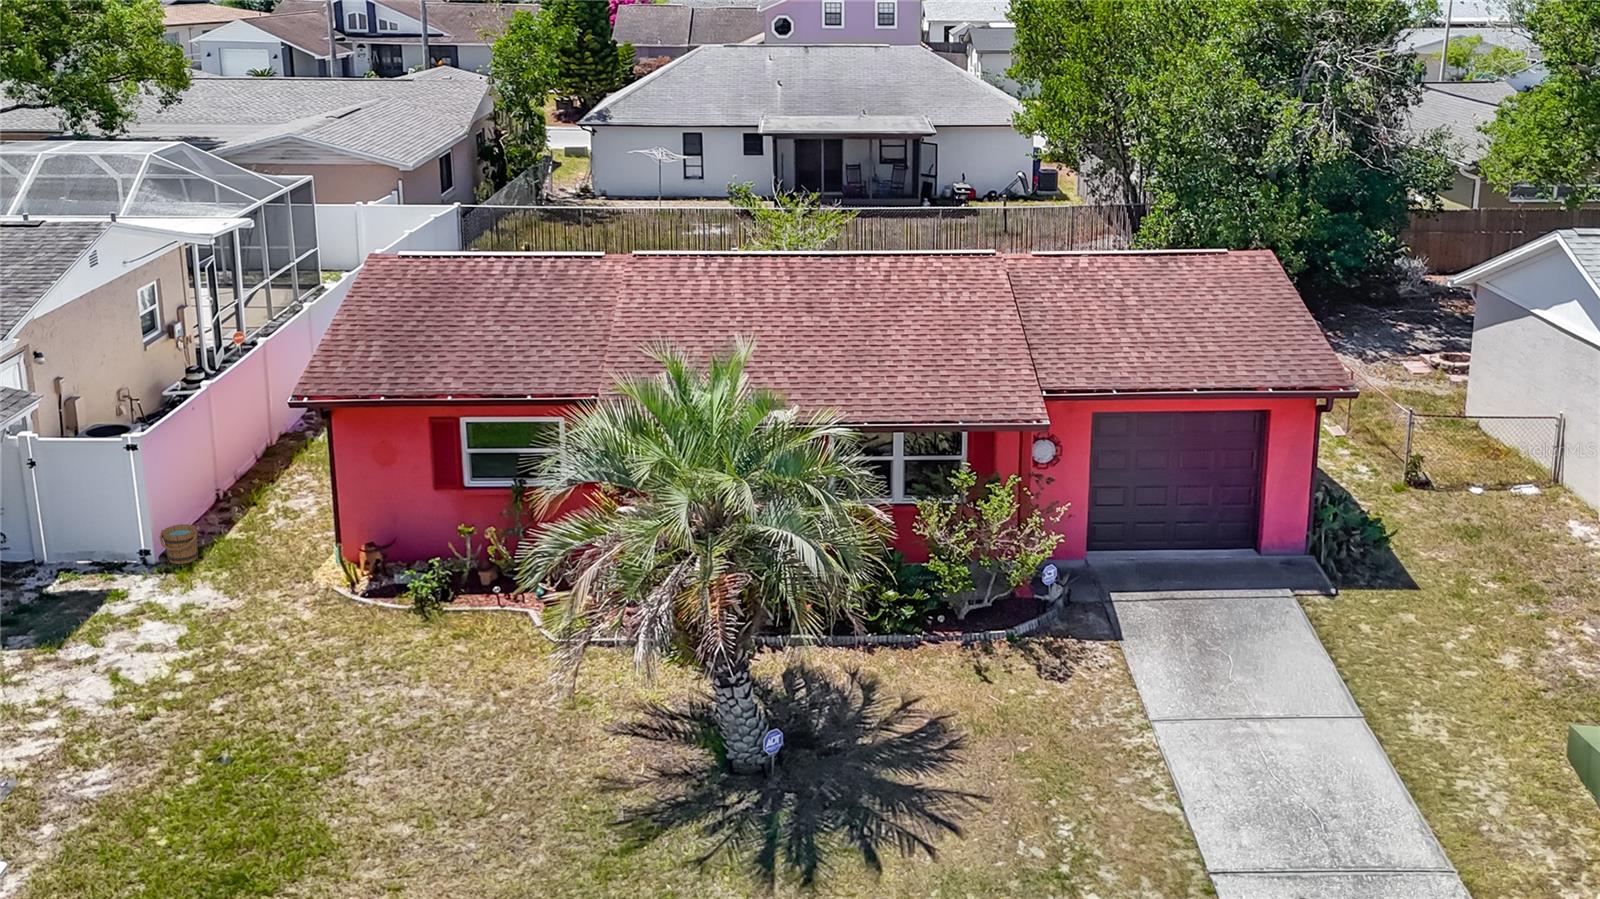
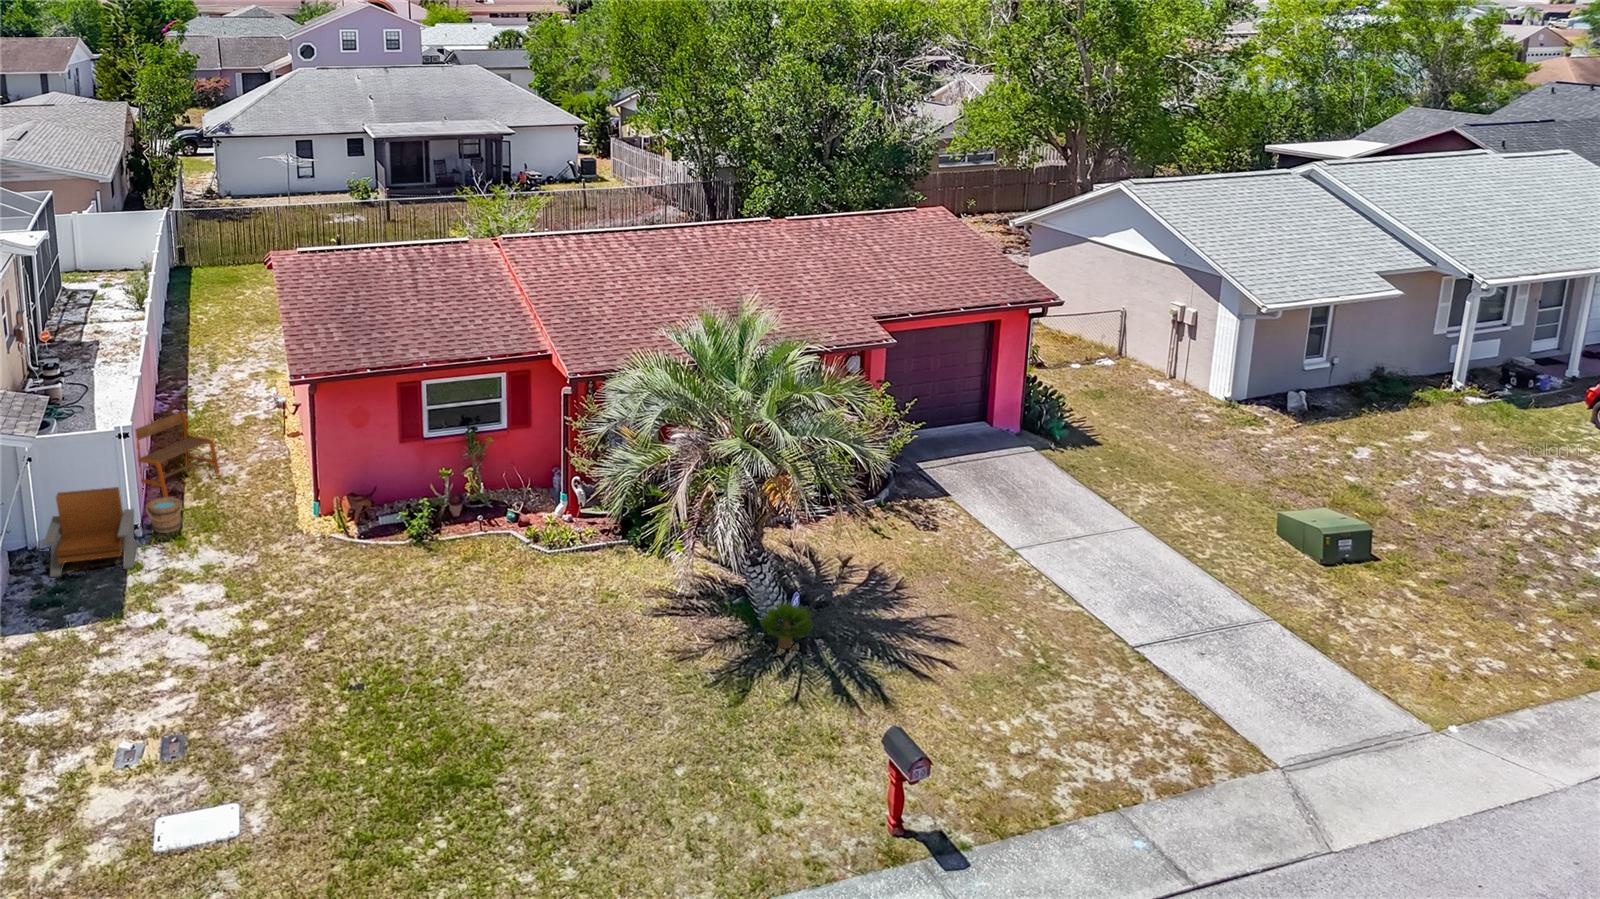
bench: none [182,433,279,527] -> present [135,411,220,497]
lounge chair: none [30,504,145,596] -> present [43,487,139,577]
potted plant: none [718,740,796,808] -> present [762,603,811,648]

